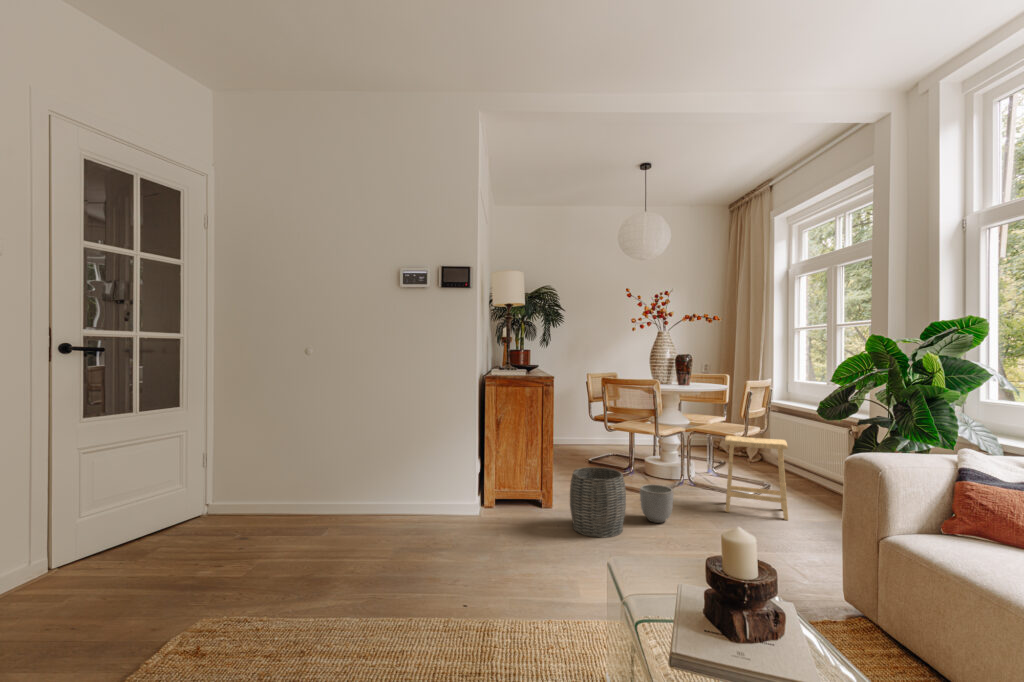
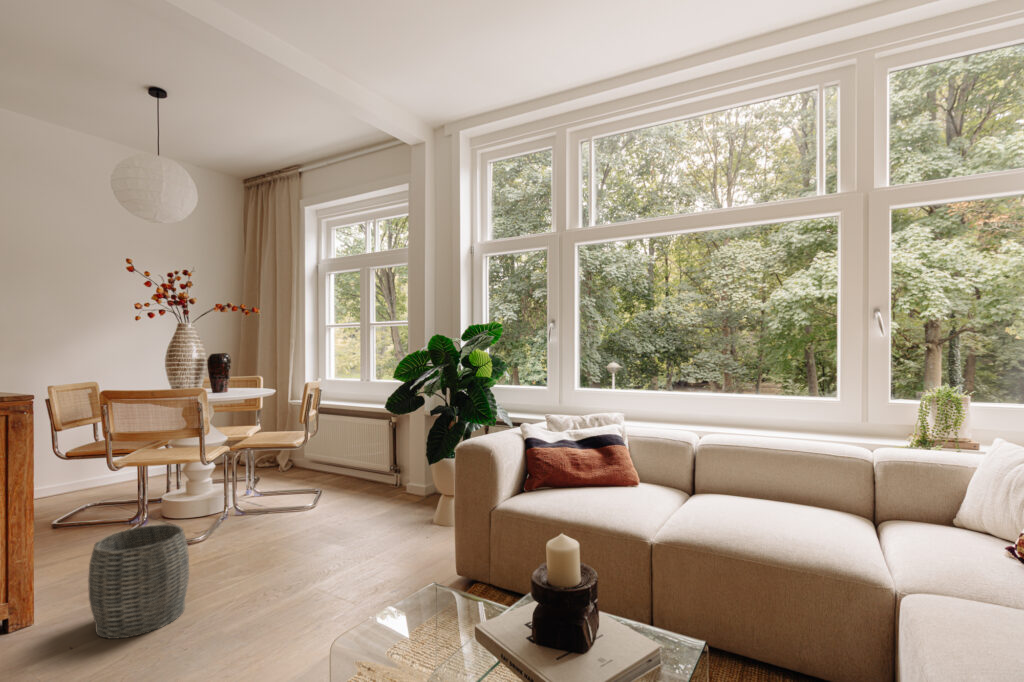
footstool: present [725,436,788,520] -> none [289,440,360,534]
planter: present [640,484,674,523] -> none [197,525,245,578]

